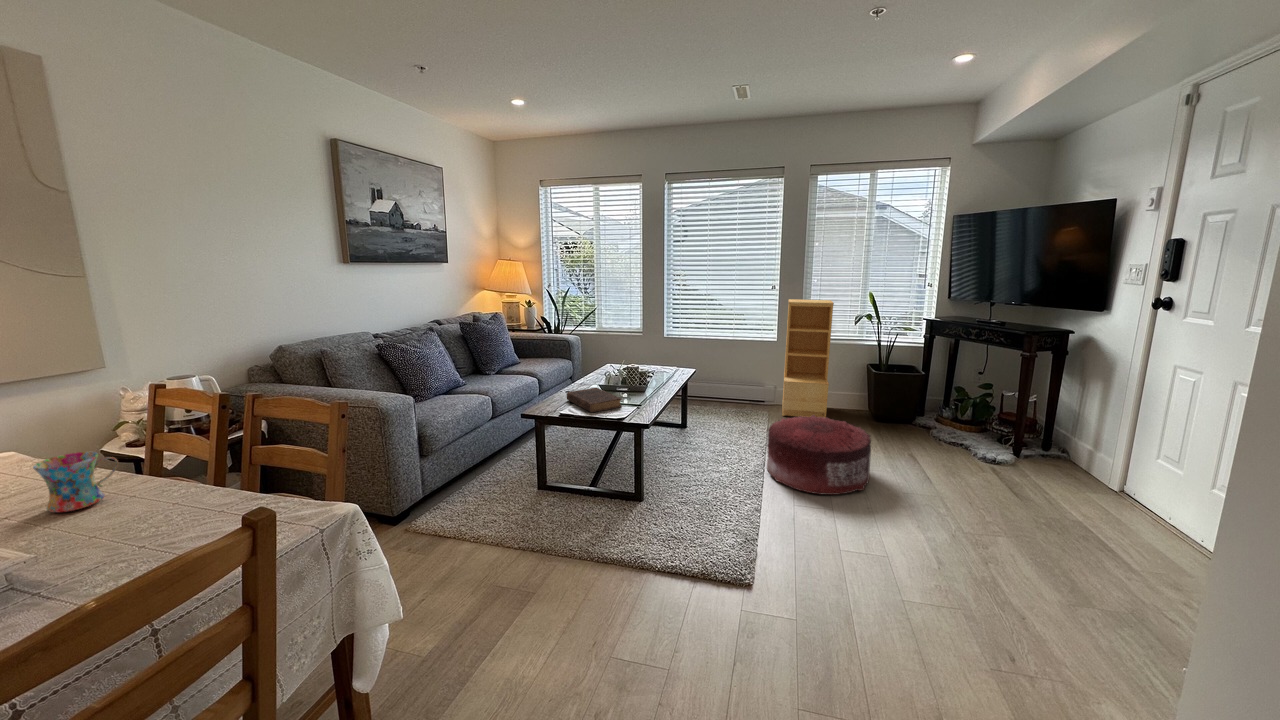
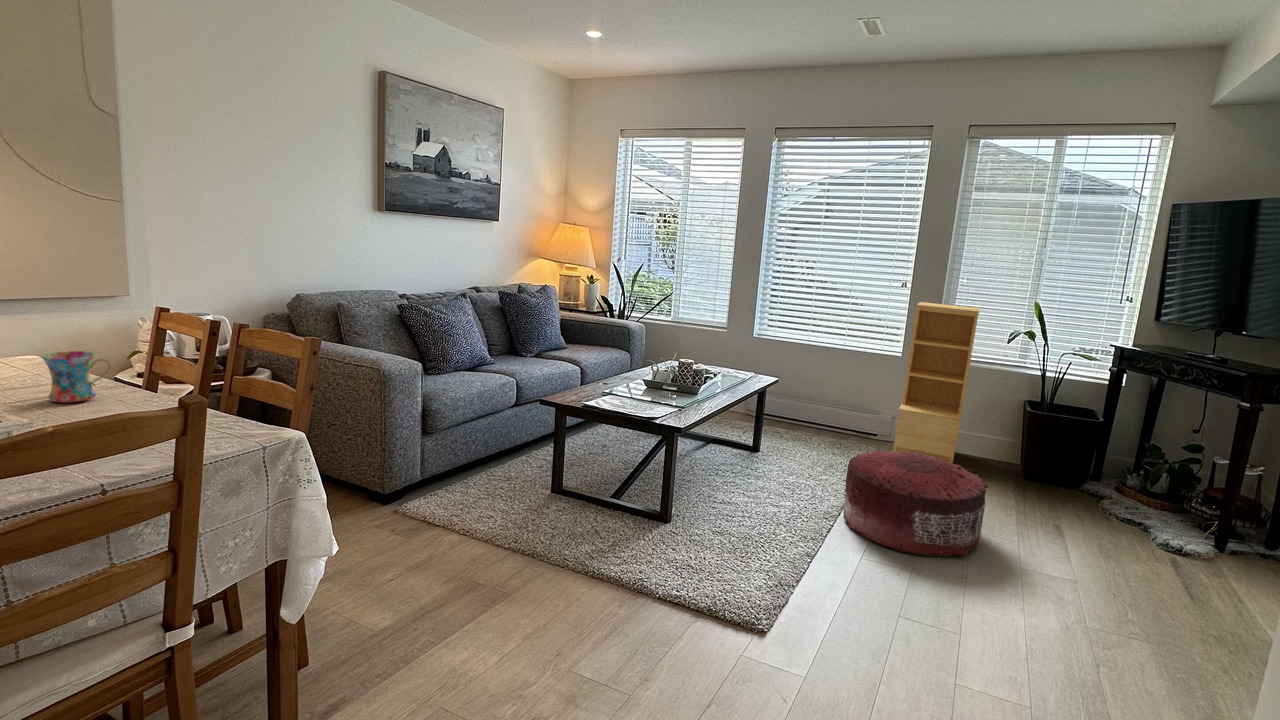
book: present [567,388,622,412] -> none [600,381,662,407]

